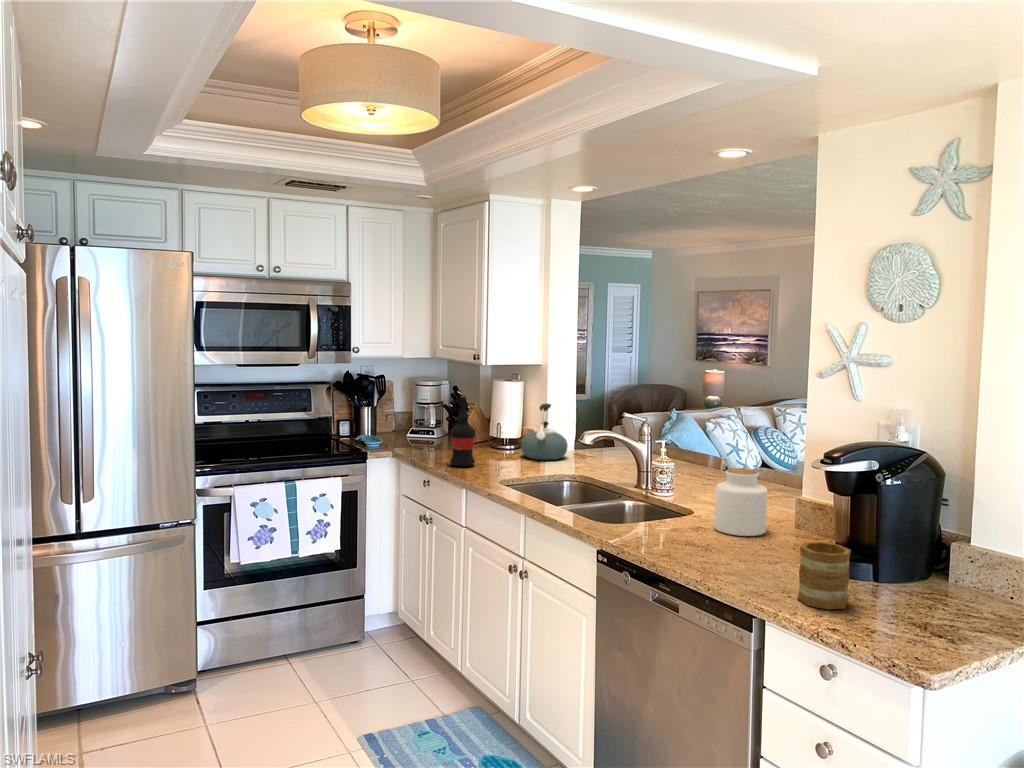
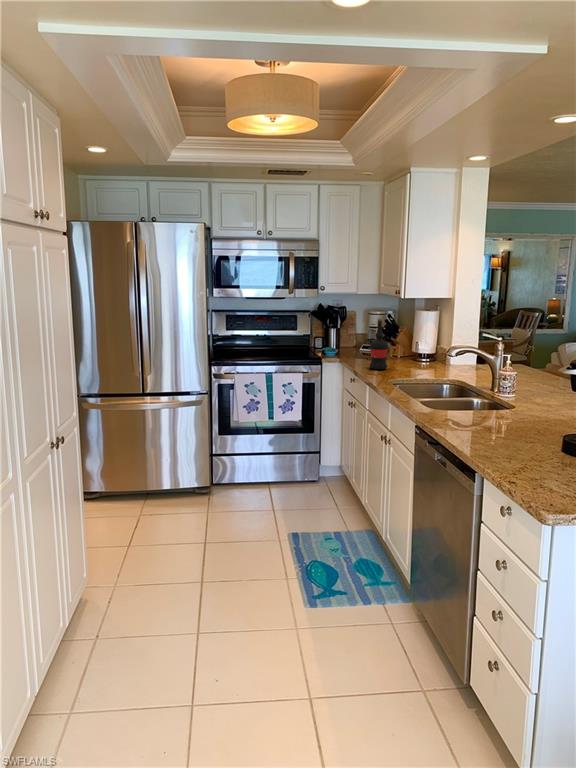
kettle: present [521,404,567,460] -> none [428,327,463,369]
jar: present [714,468,767,536] -> none [513,375,555,426]
mug: present [798,542,851,609] -> none [511,425,551,473]

